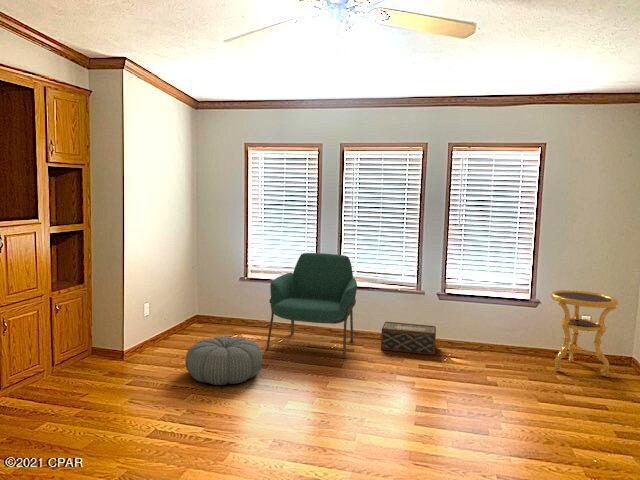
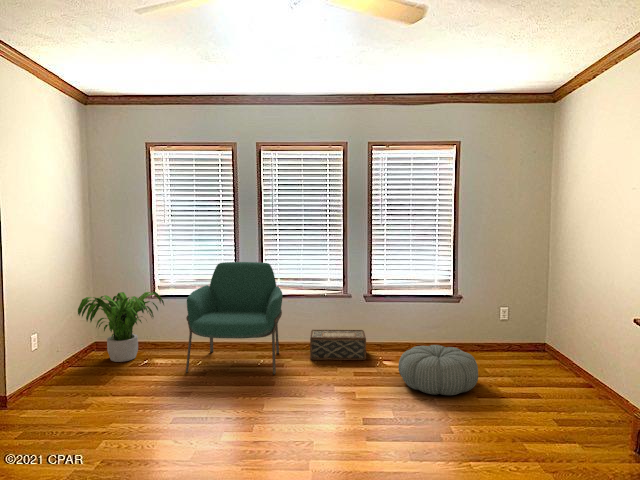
potted plant: none [181,274,253,335] -> present [78,292,164,362]
side table: present [551,290,618,377] -> none [474,284,536,365]
pouf: present [185,336,262,385] -> present [398,345,478,395]

